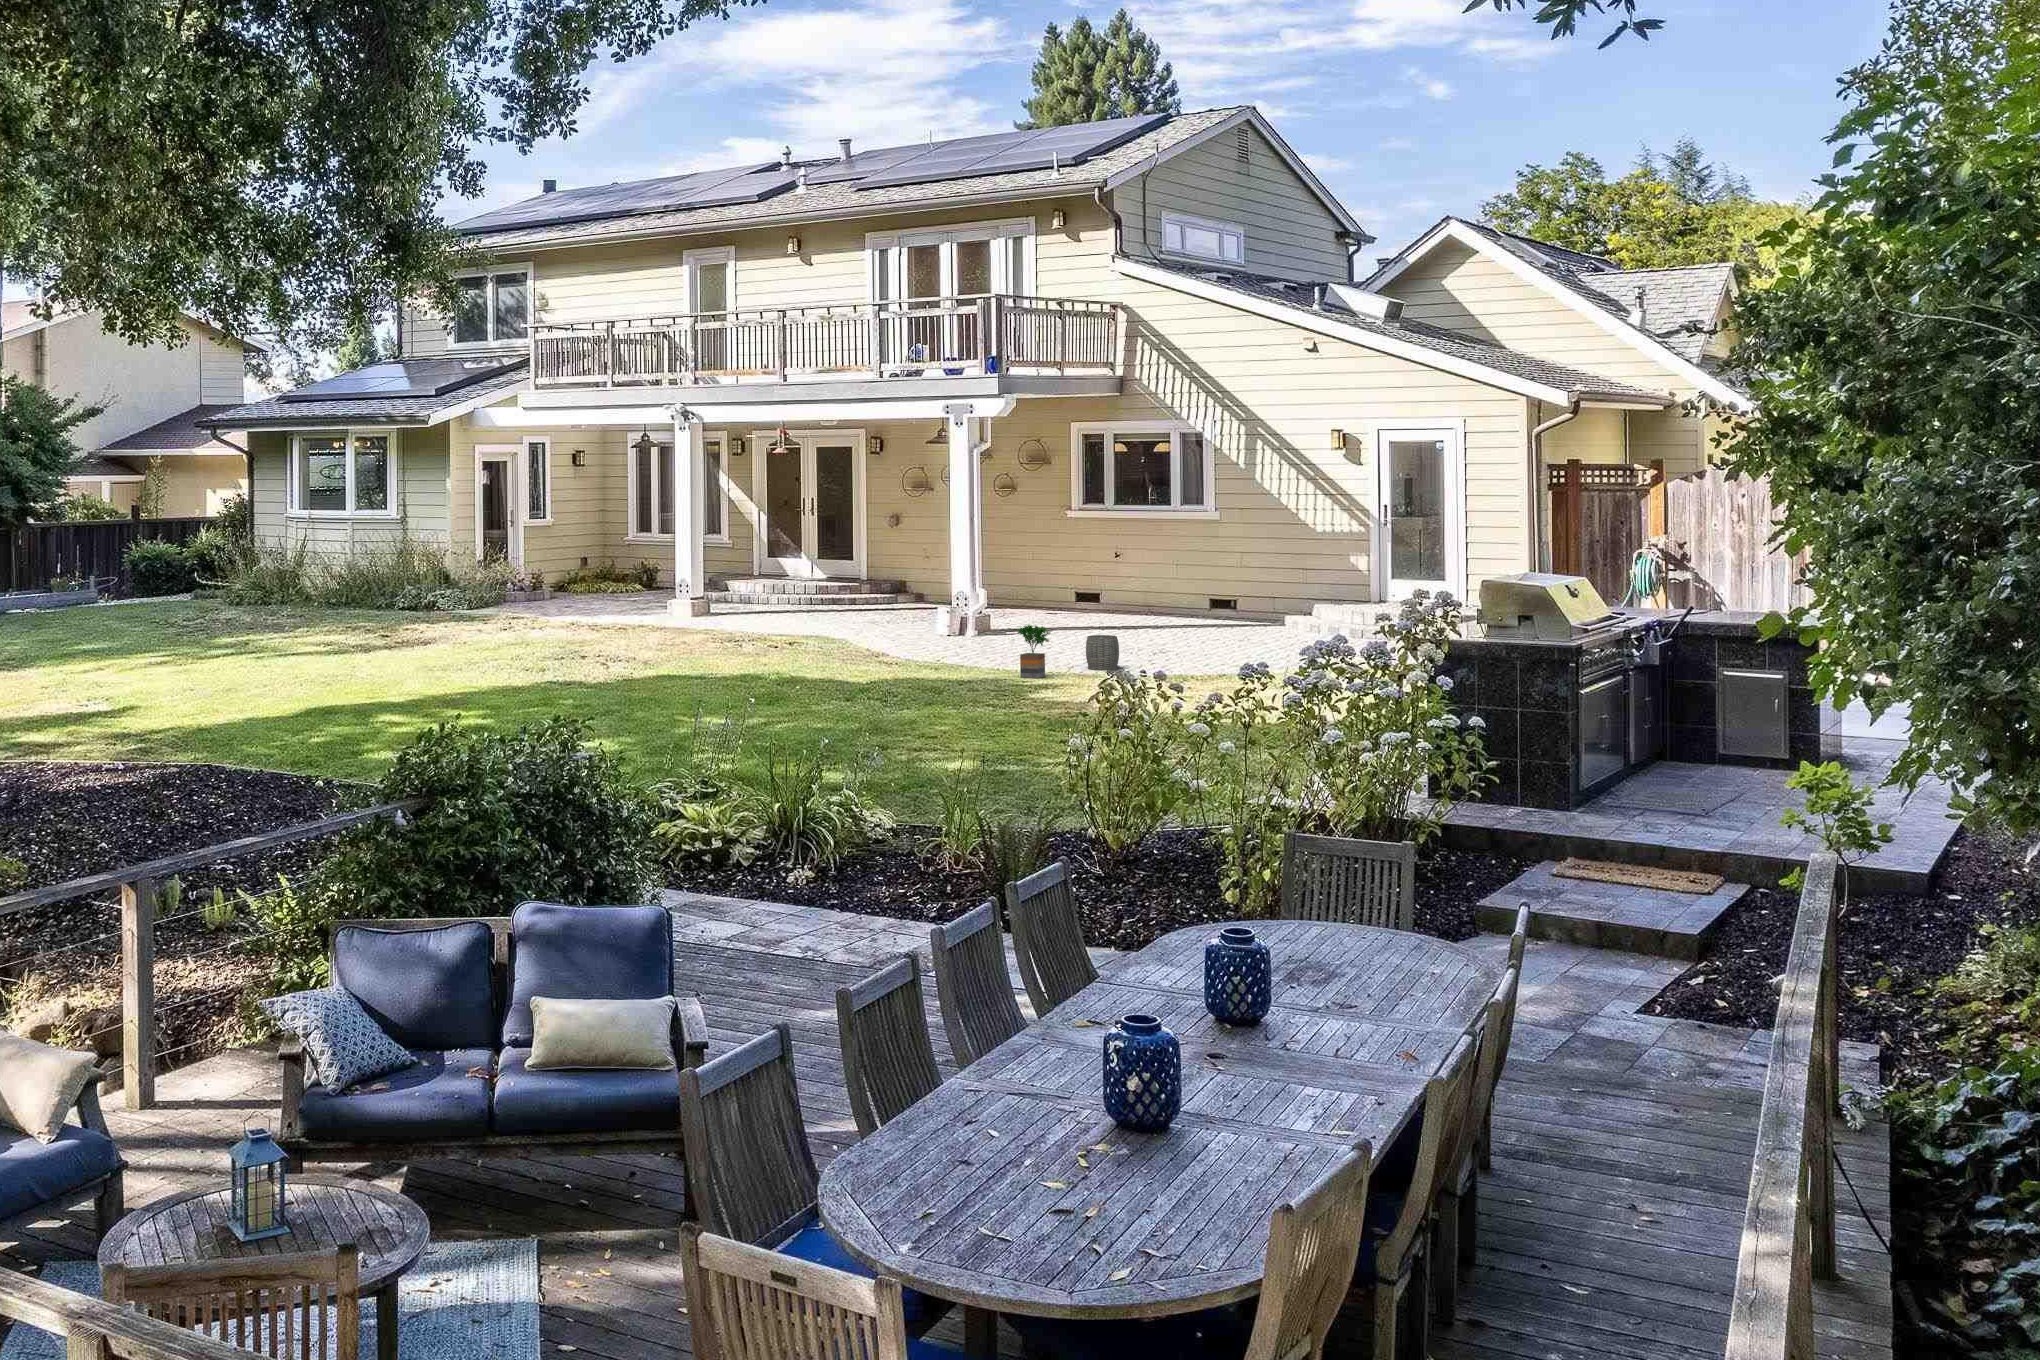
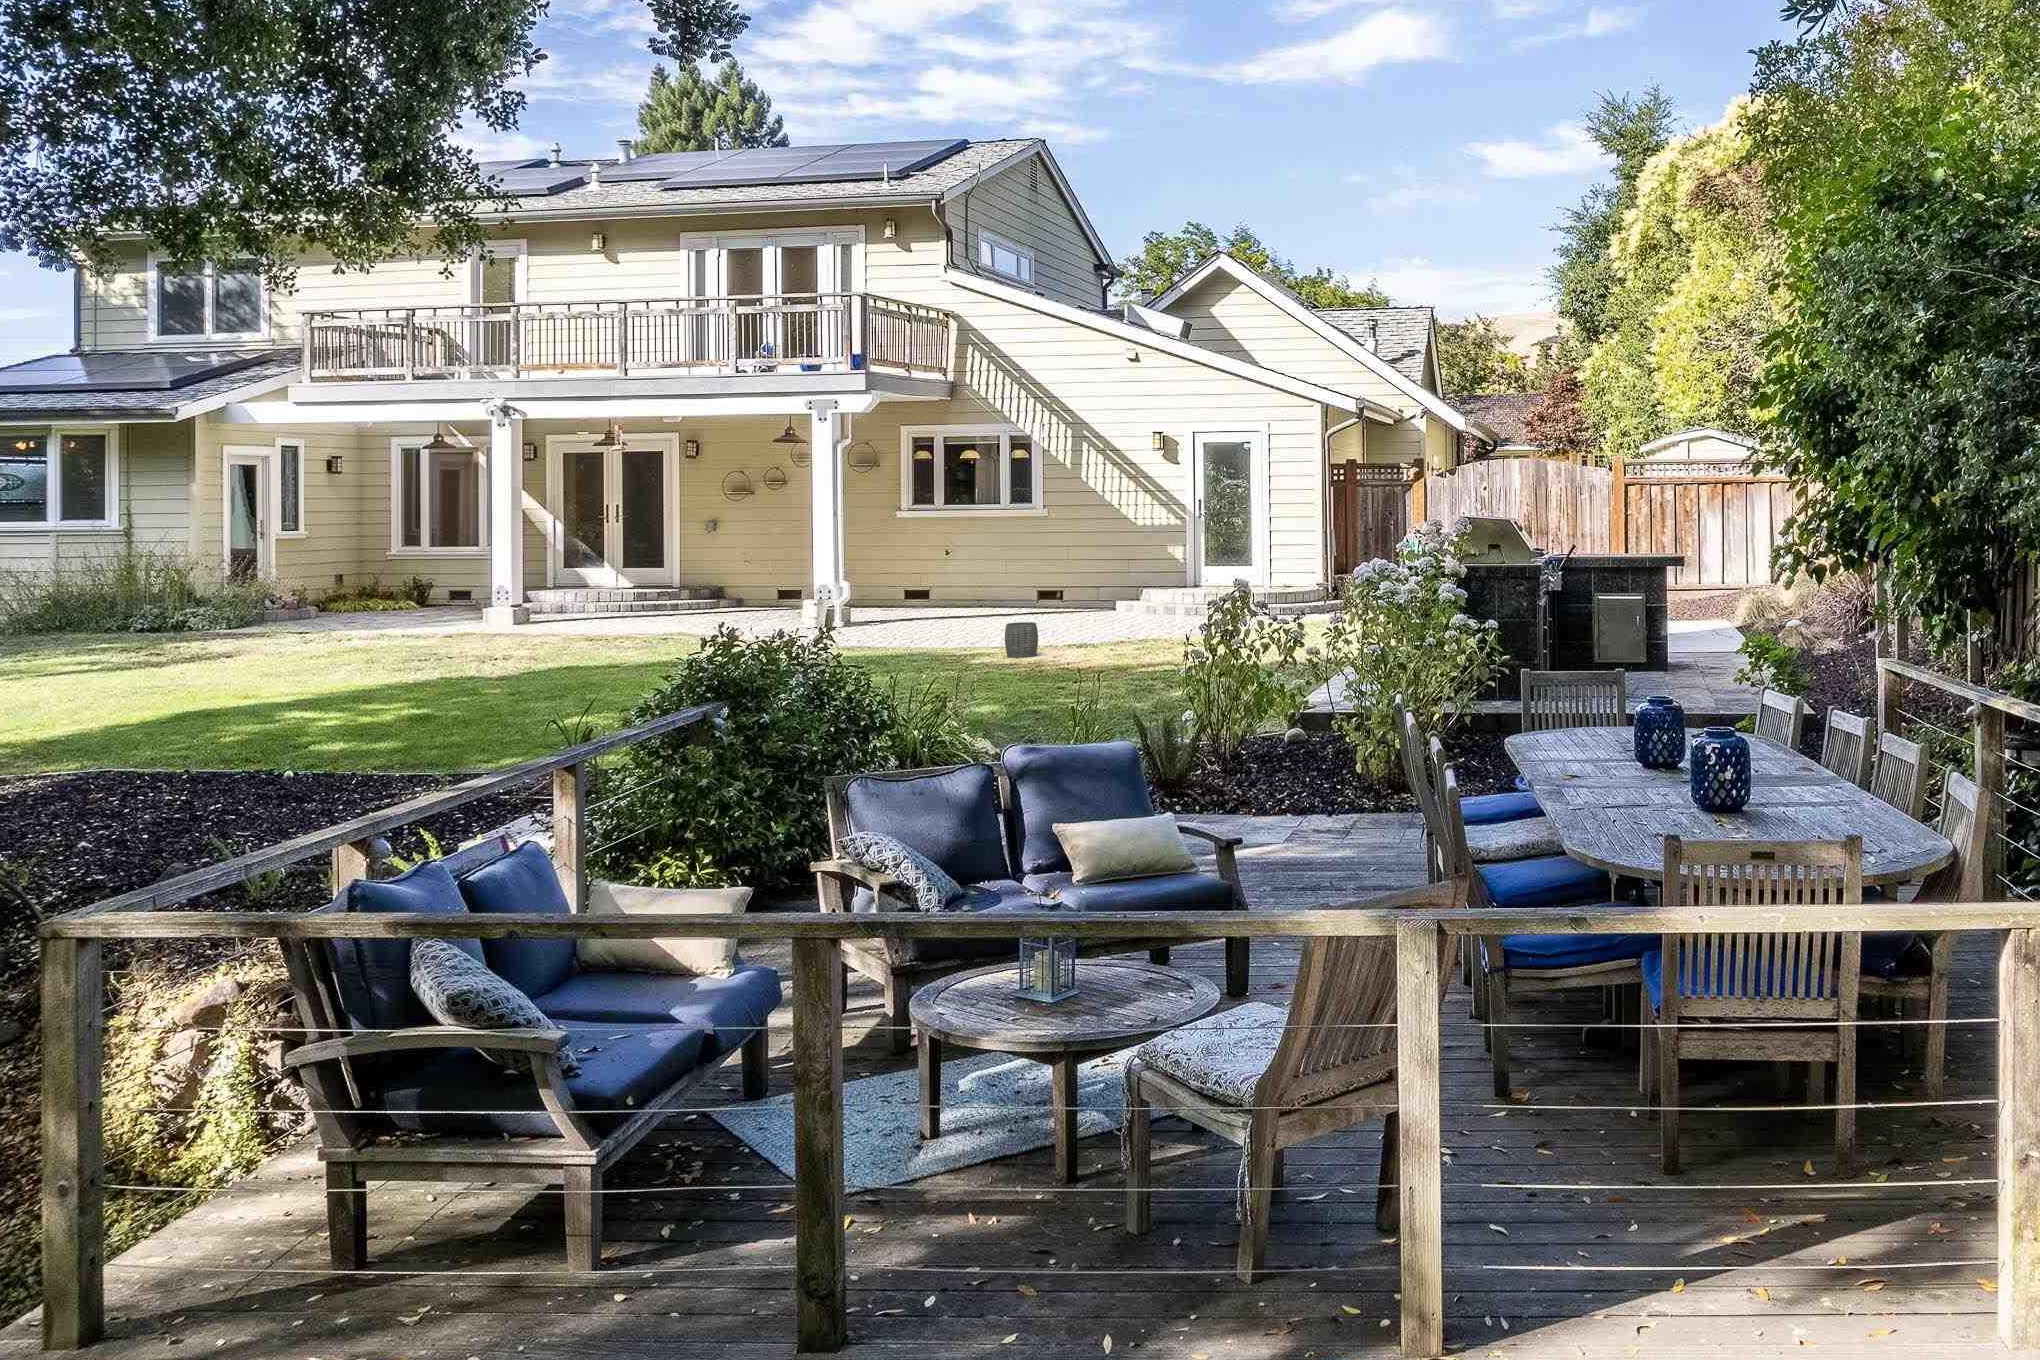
potted tree: present [1018,625,1050,678] -> none [950,614,987,670]

